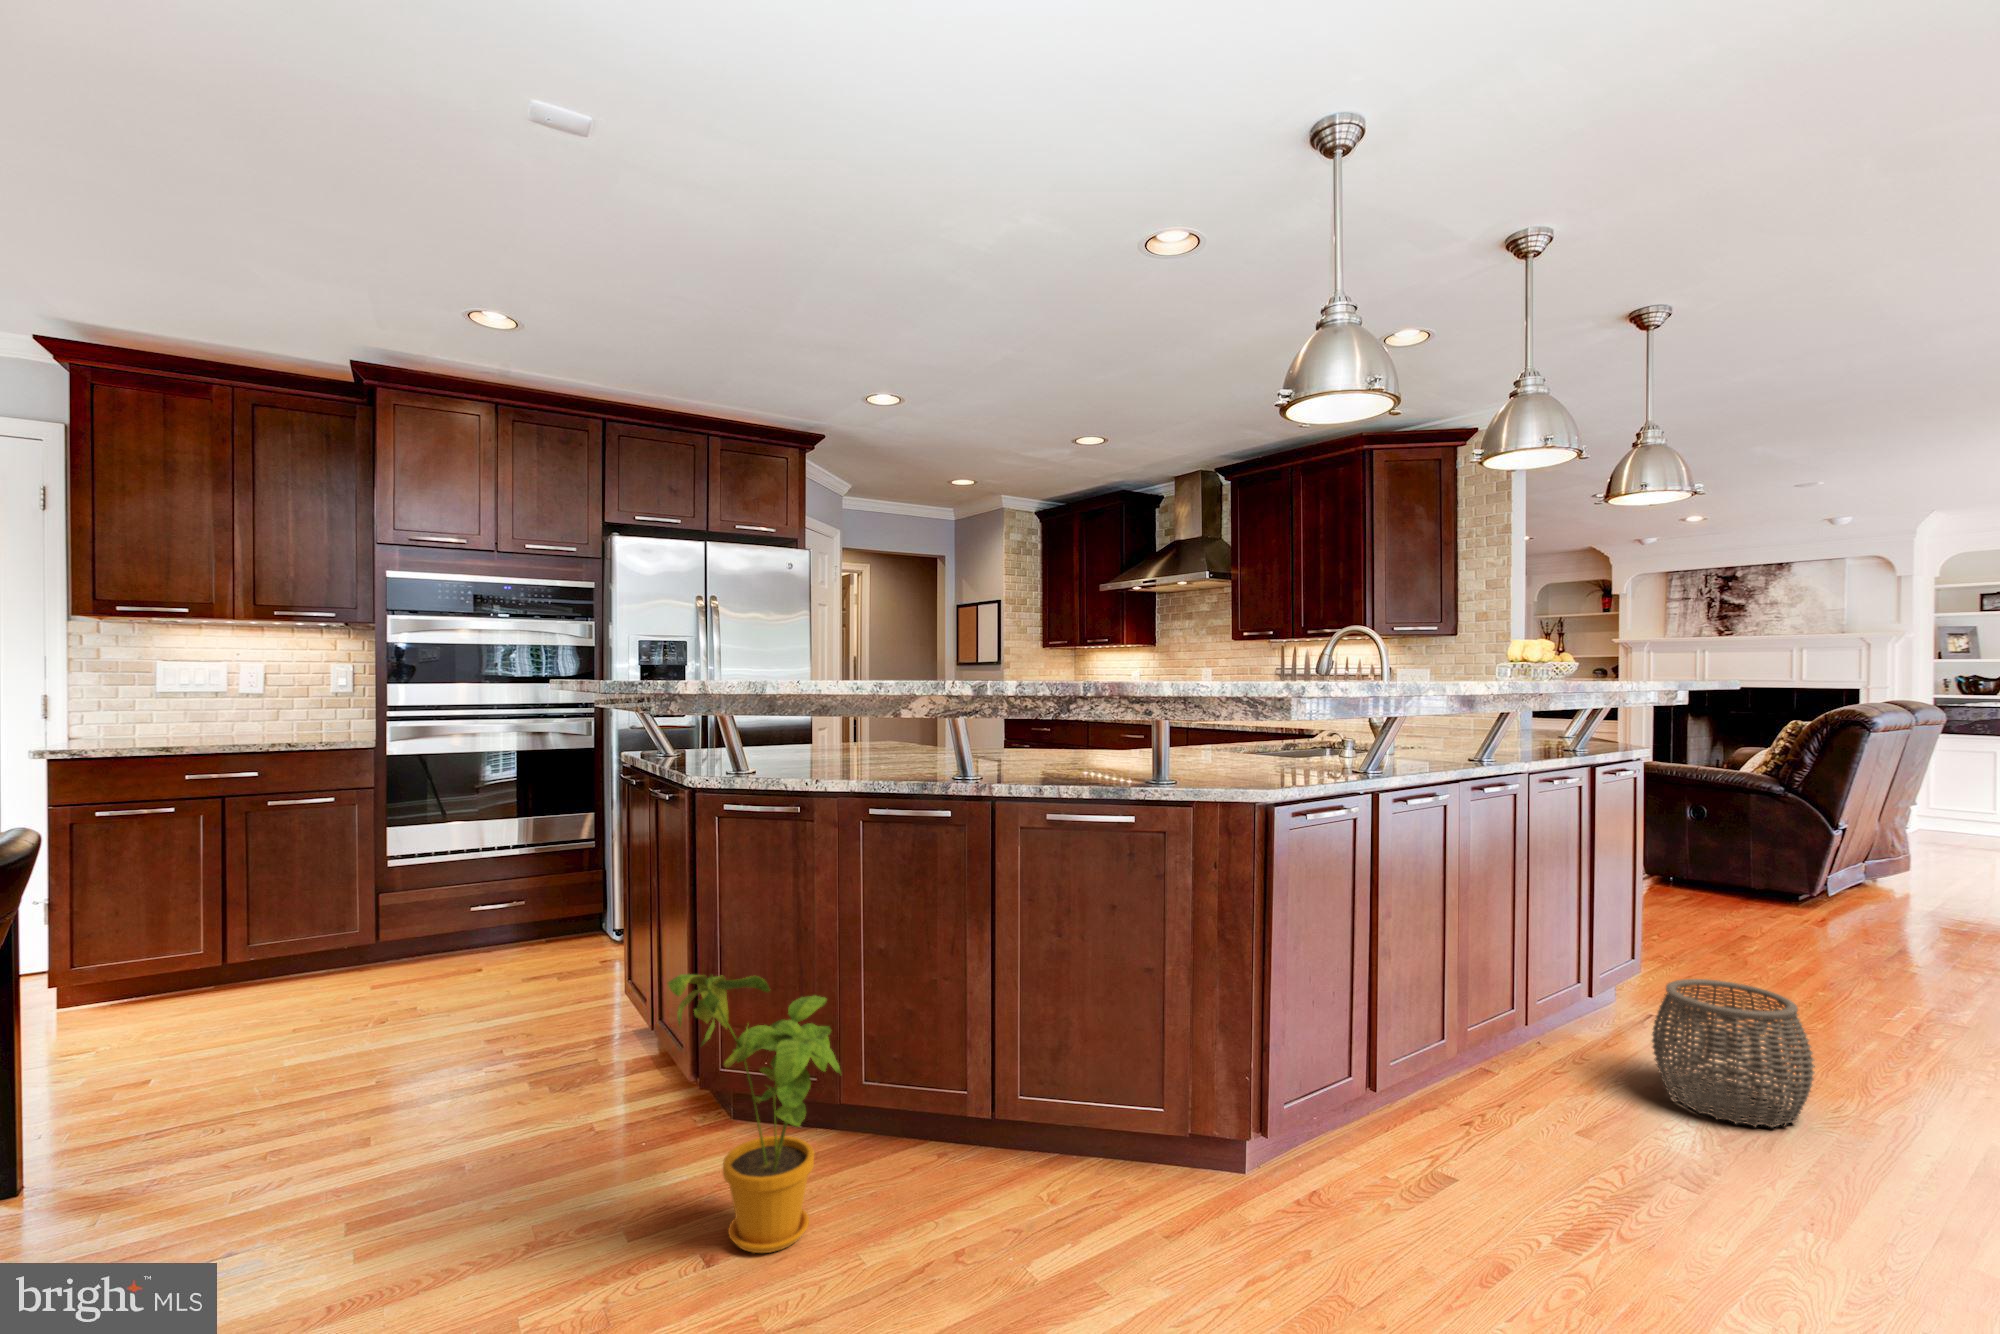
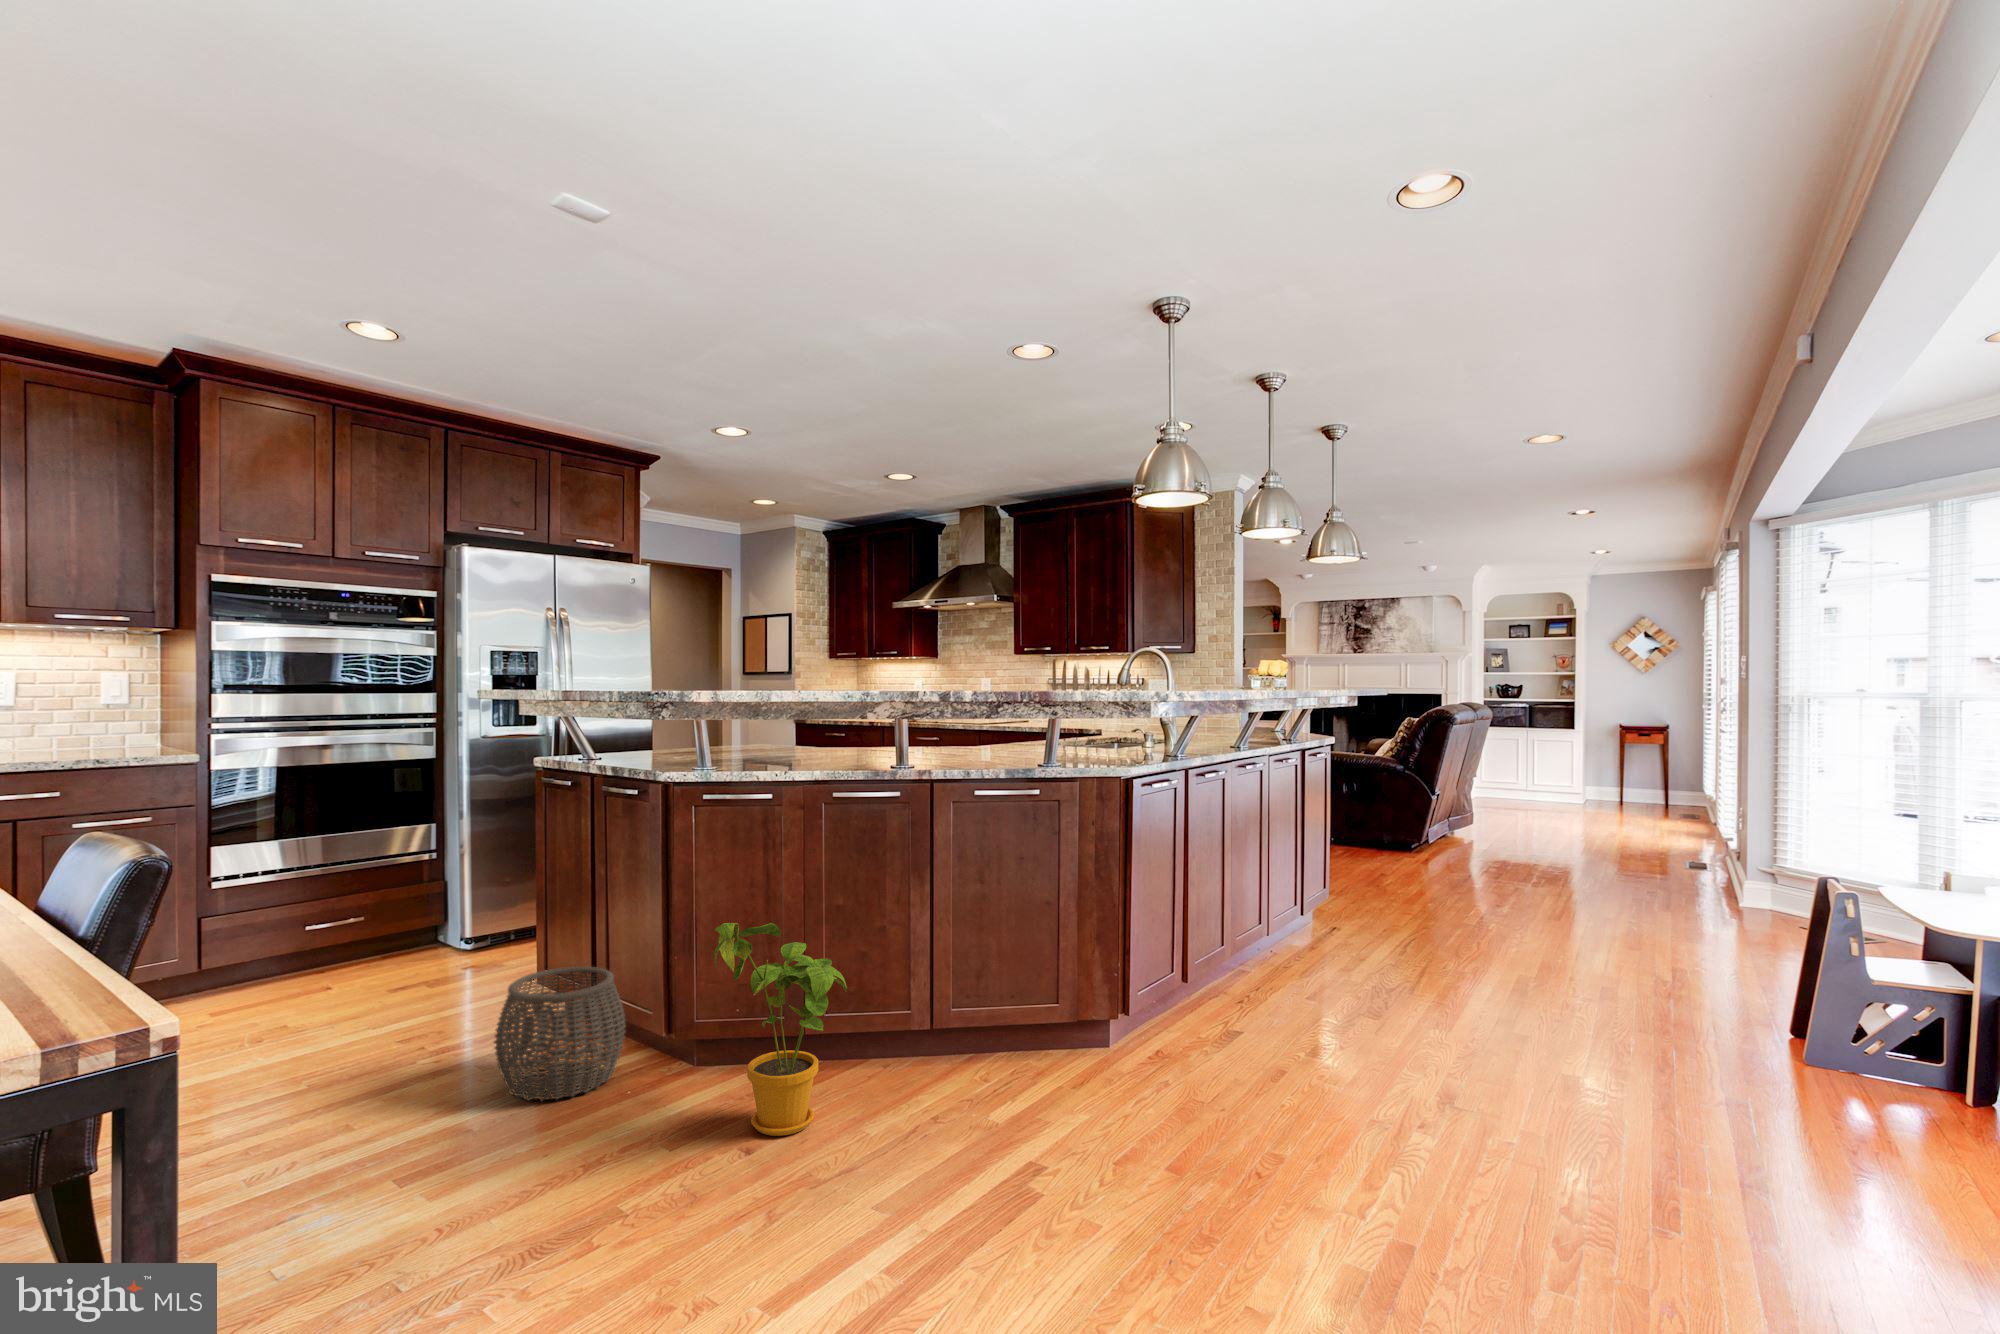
woven basket: present [1652,979,1814,1128] -> present [495,967,625,1101]

